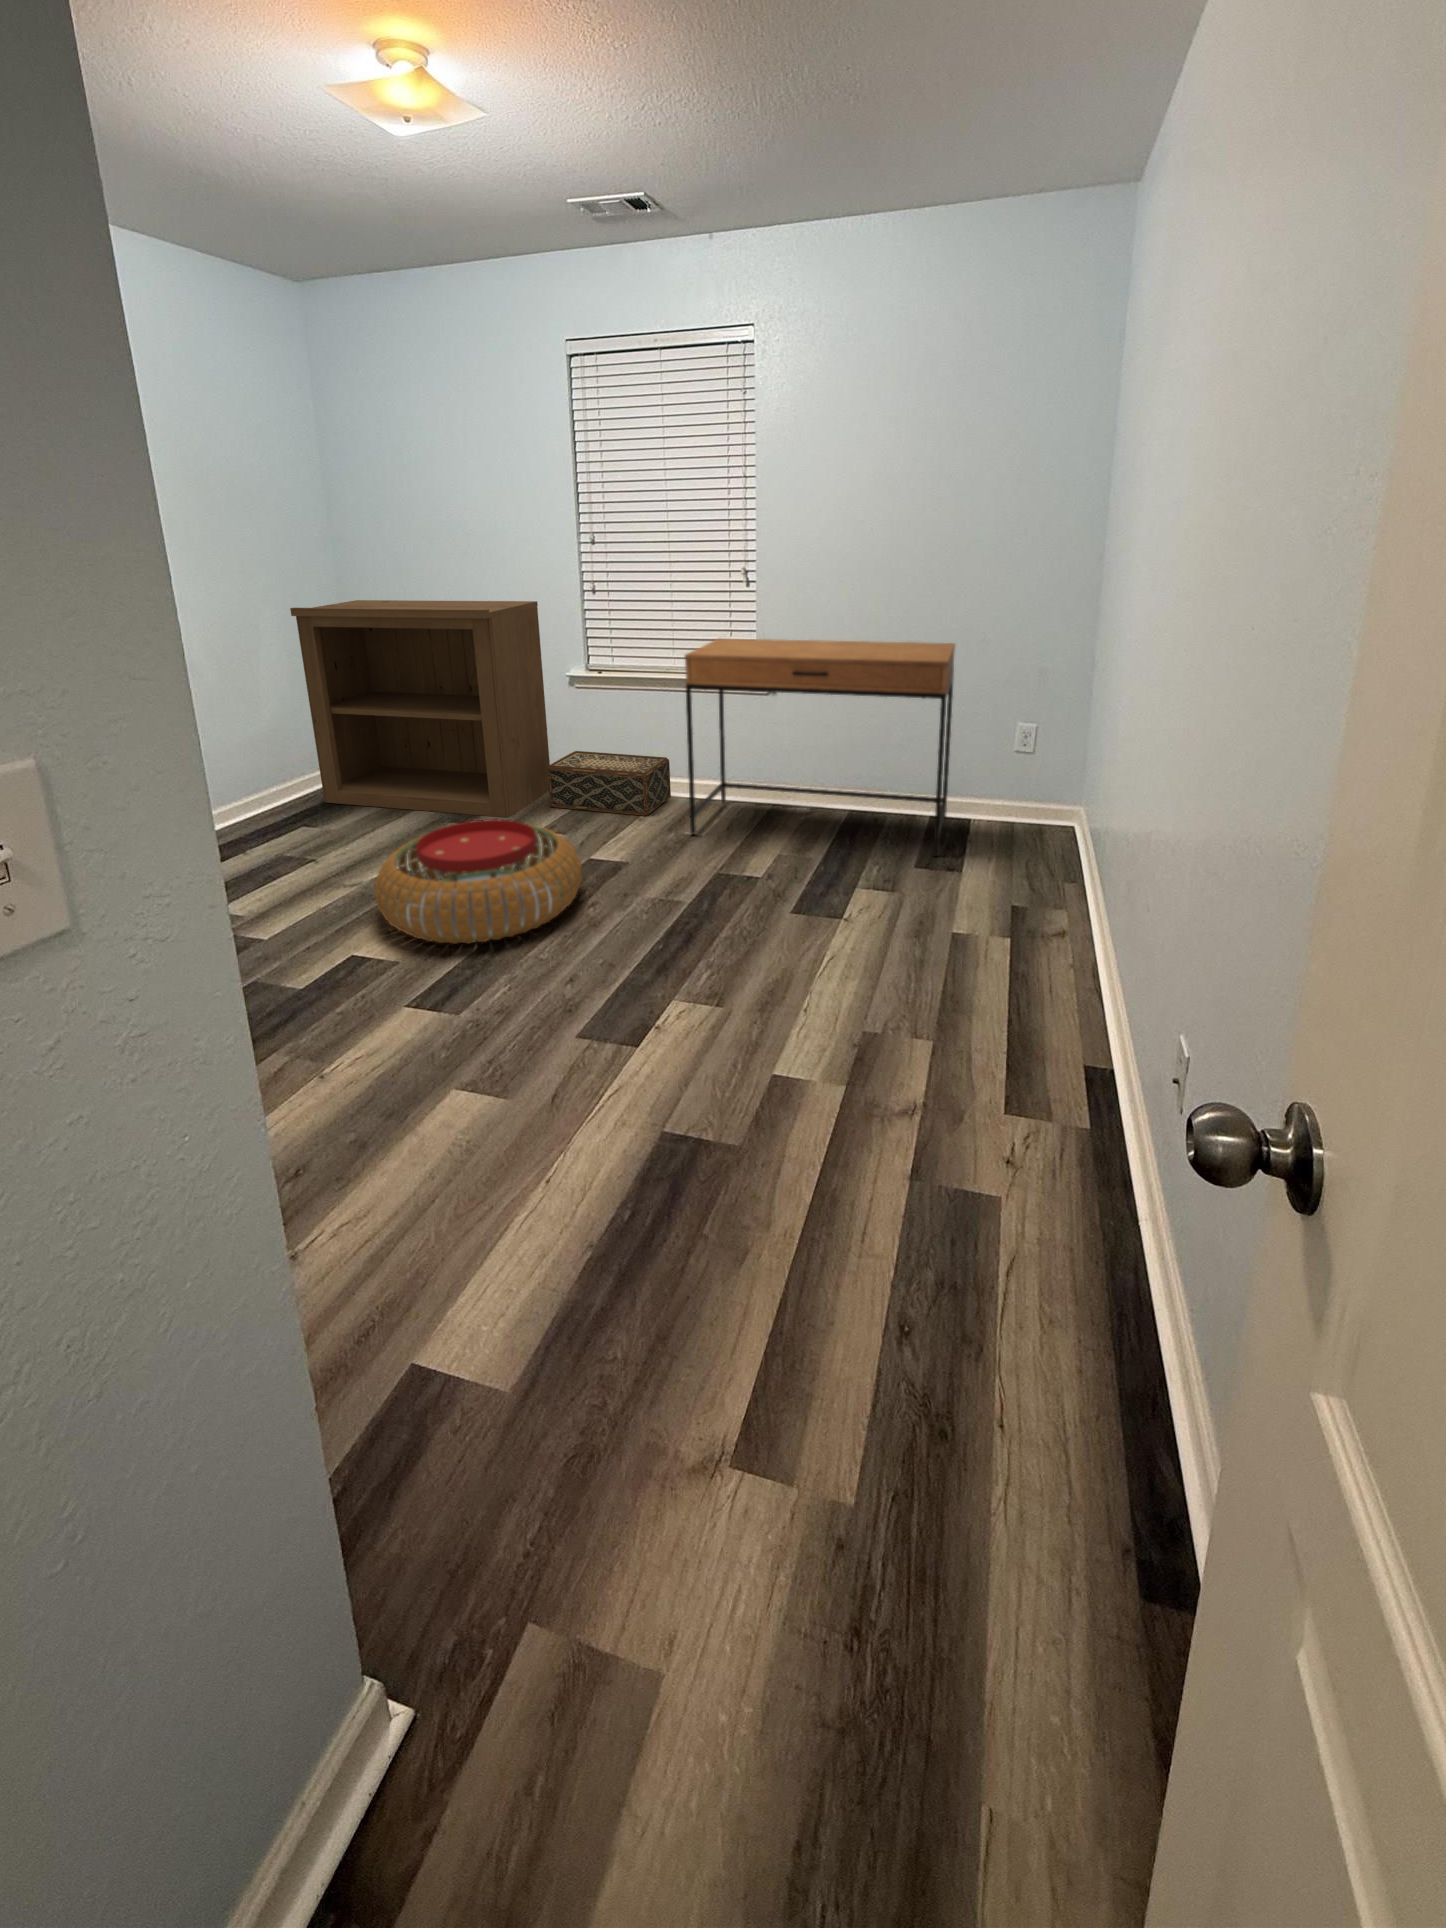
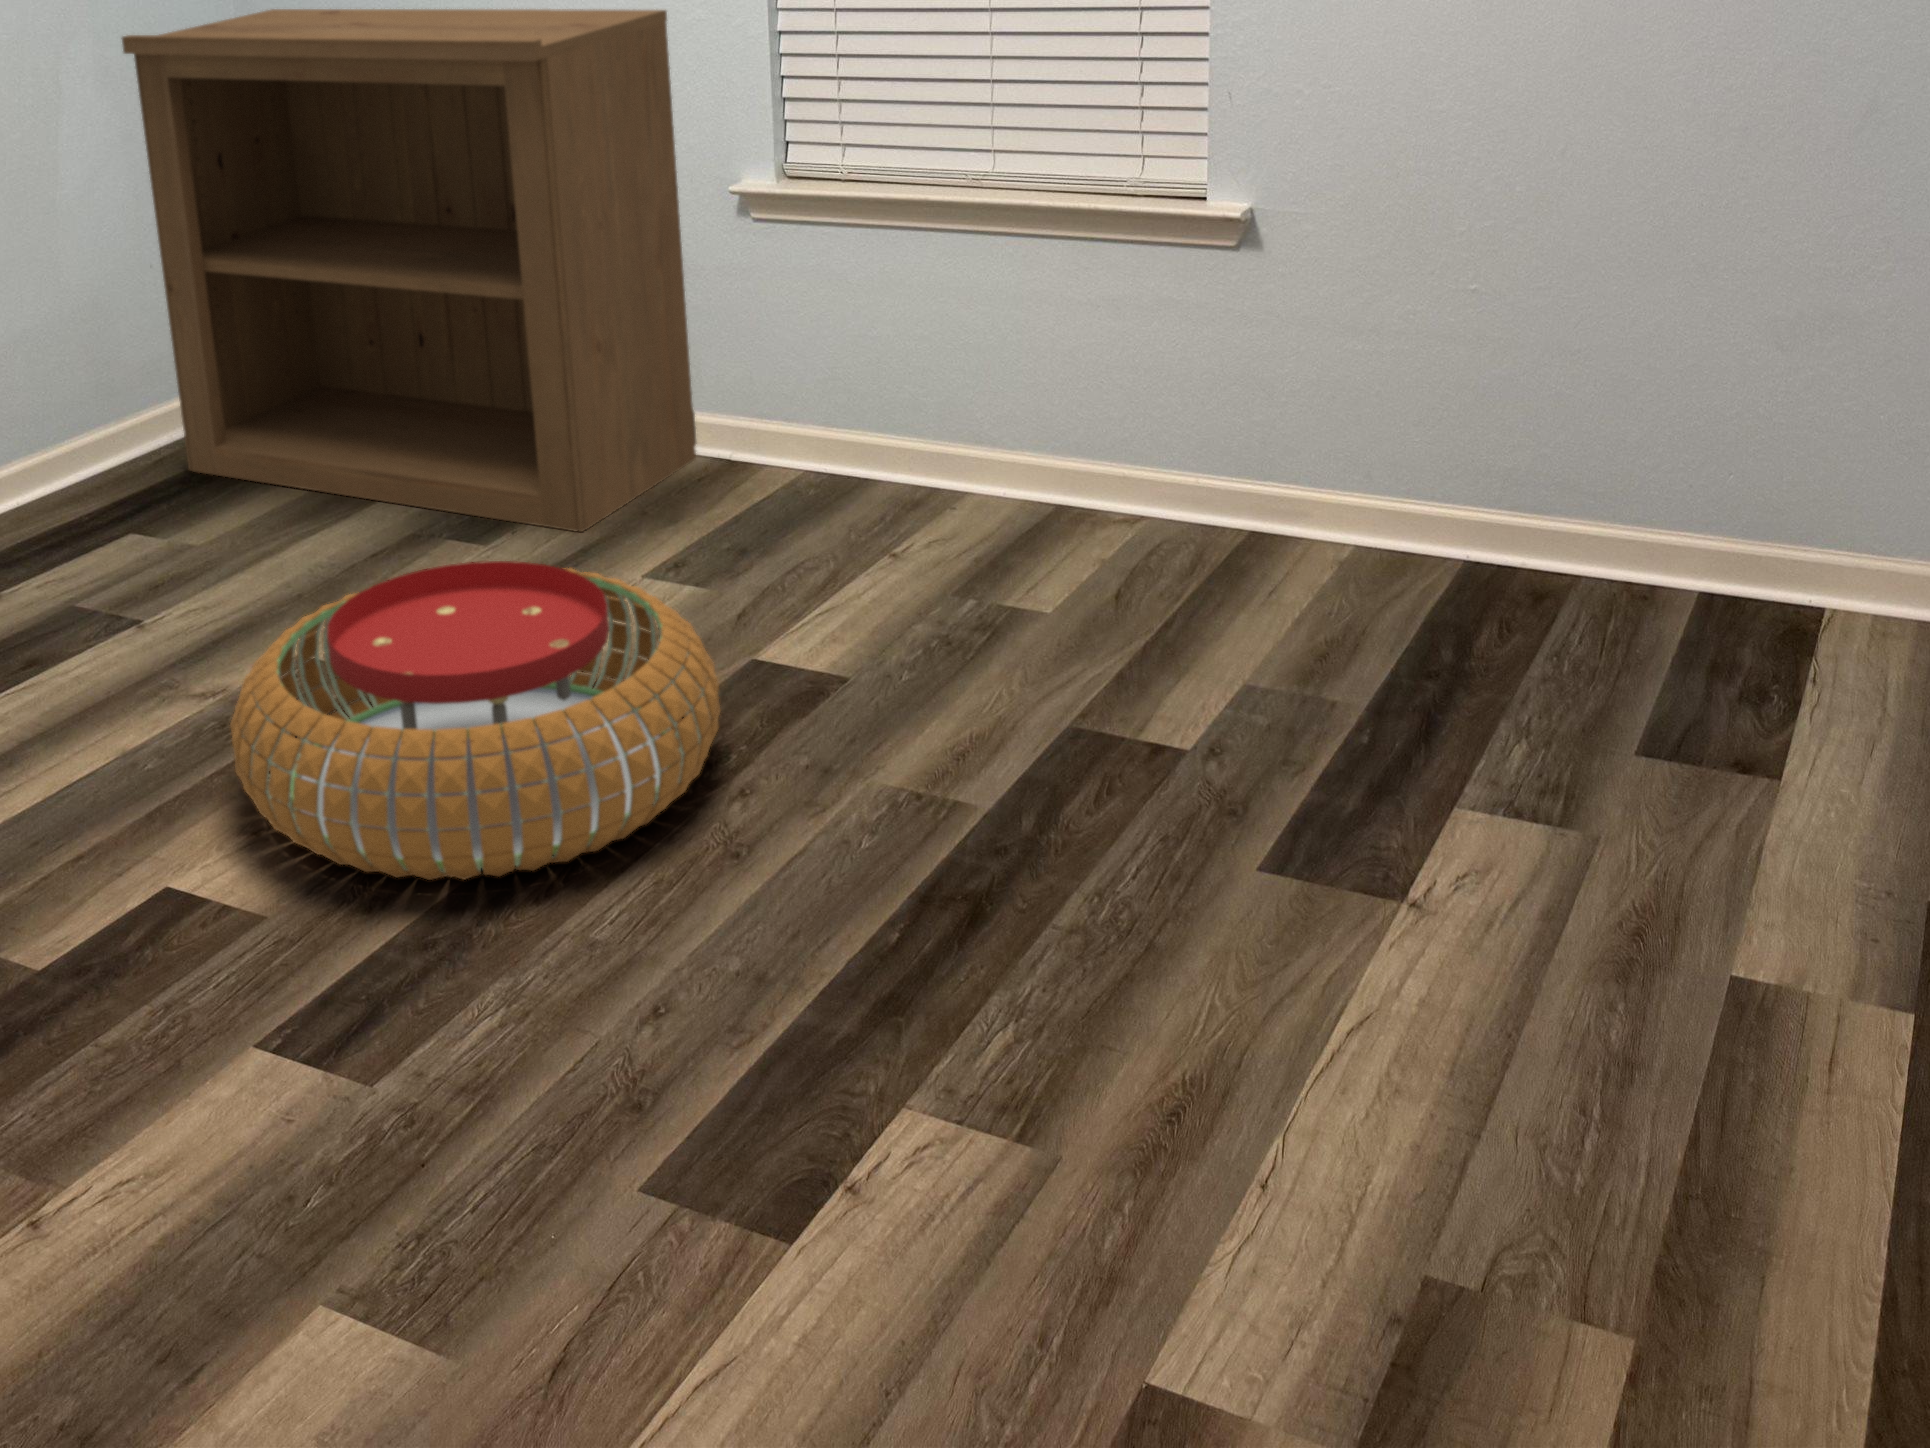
desk: present [685,638,955,856] -> none [1006,102,1779,722]
woven basket: present [548,751,671,816] -> none [679,370,984,546]

